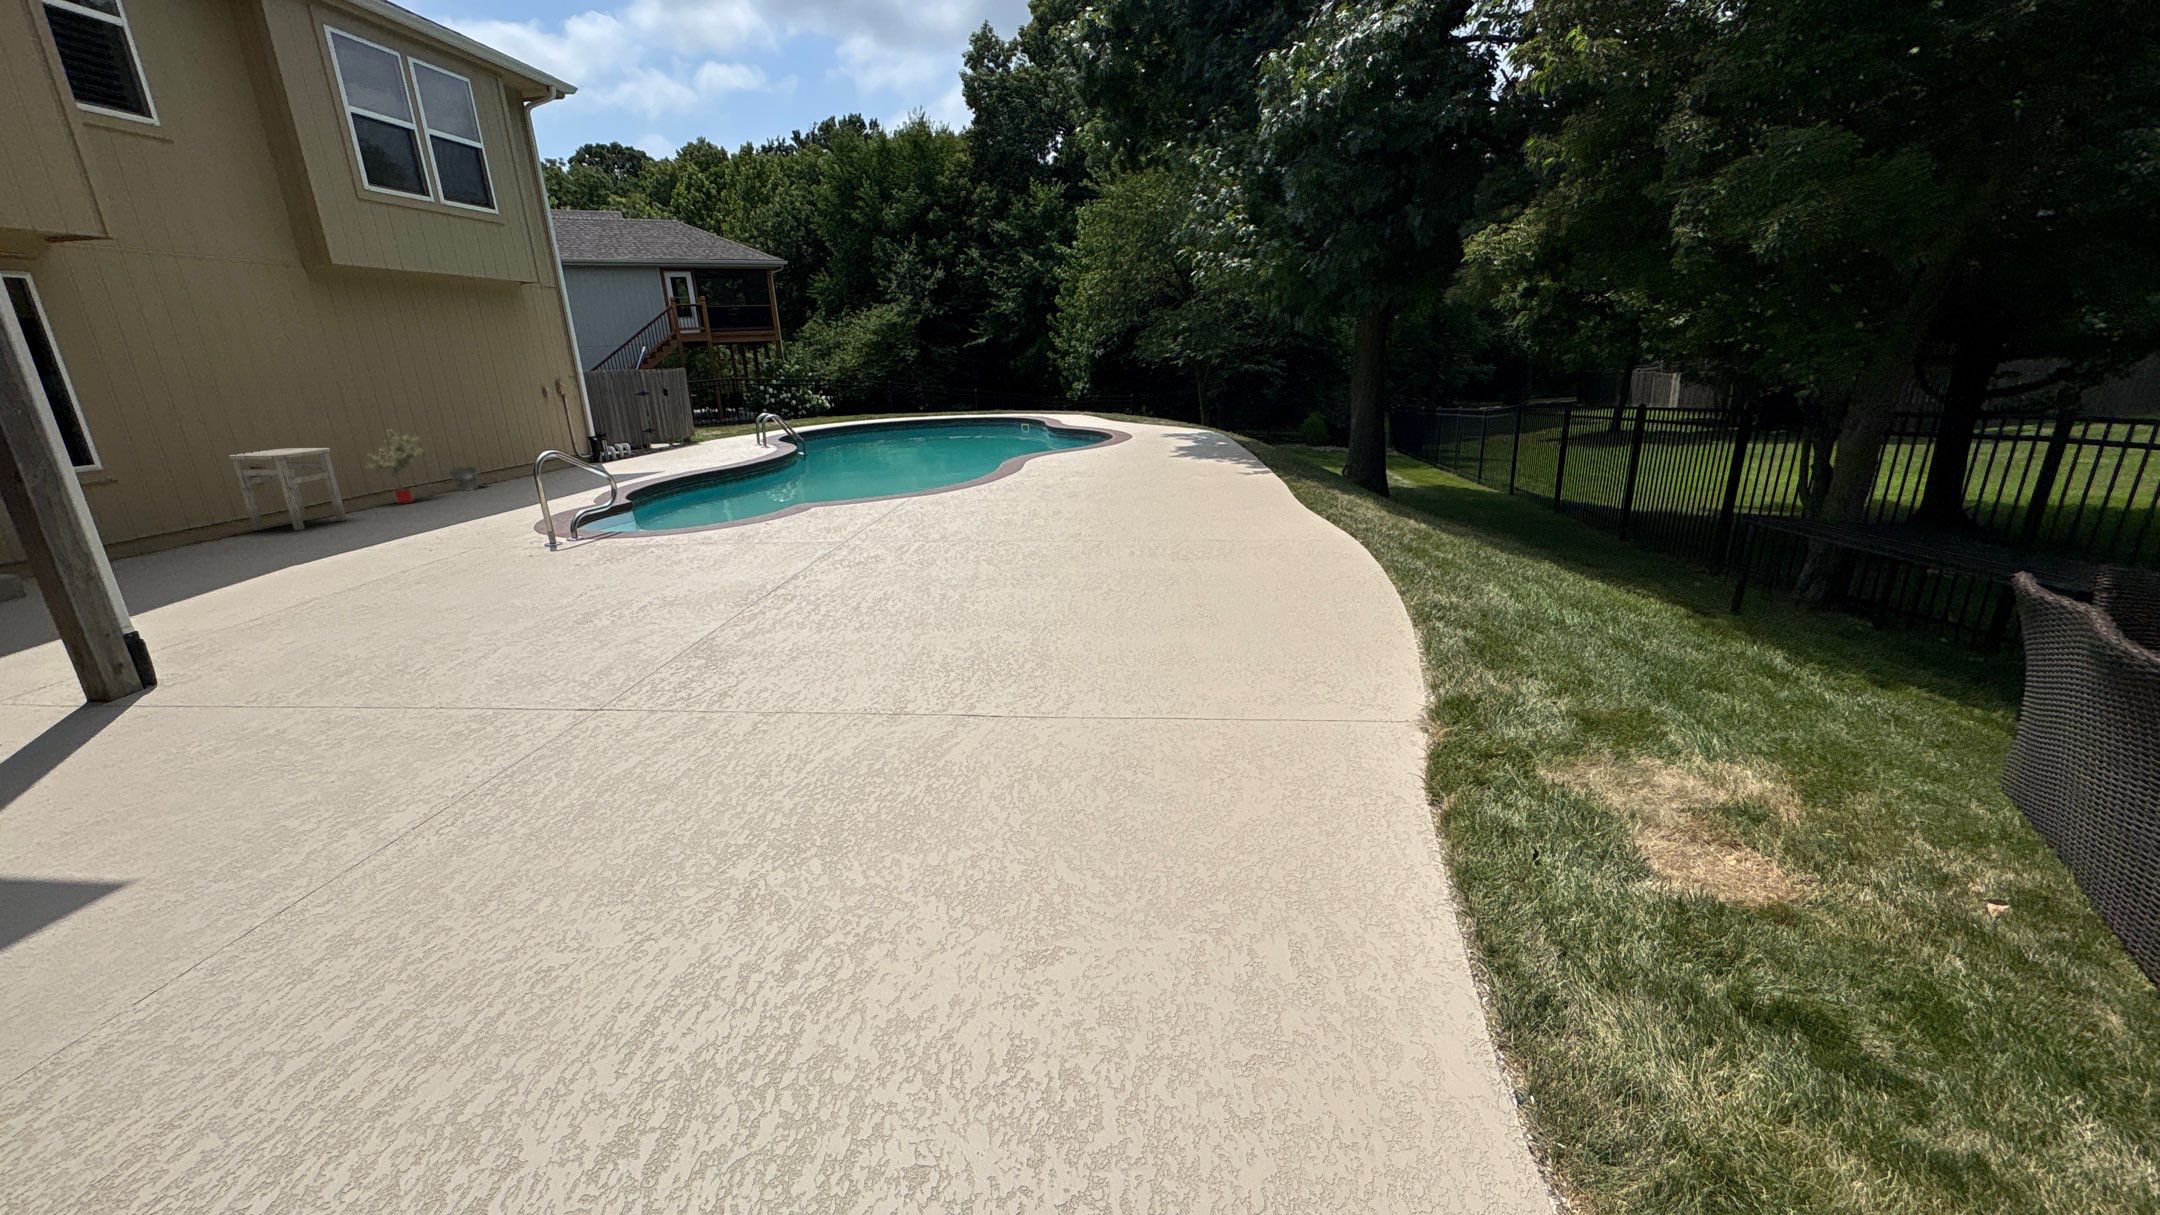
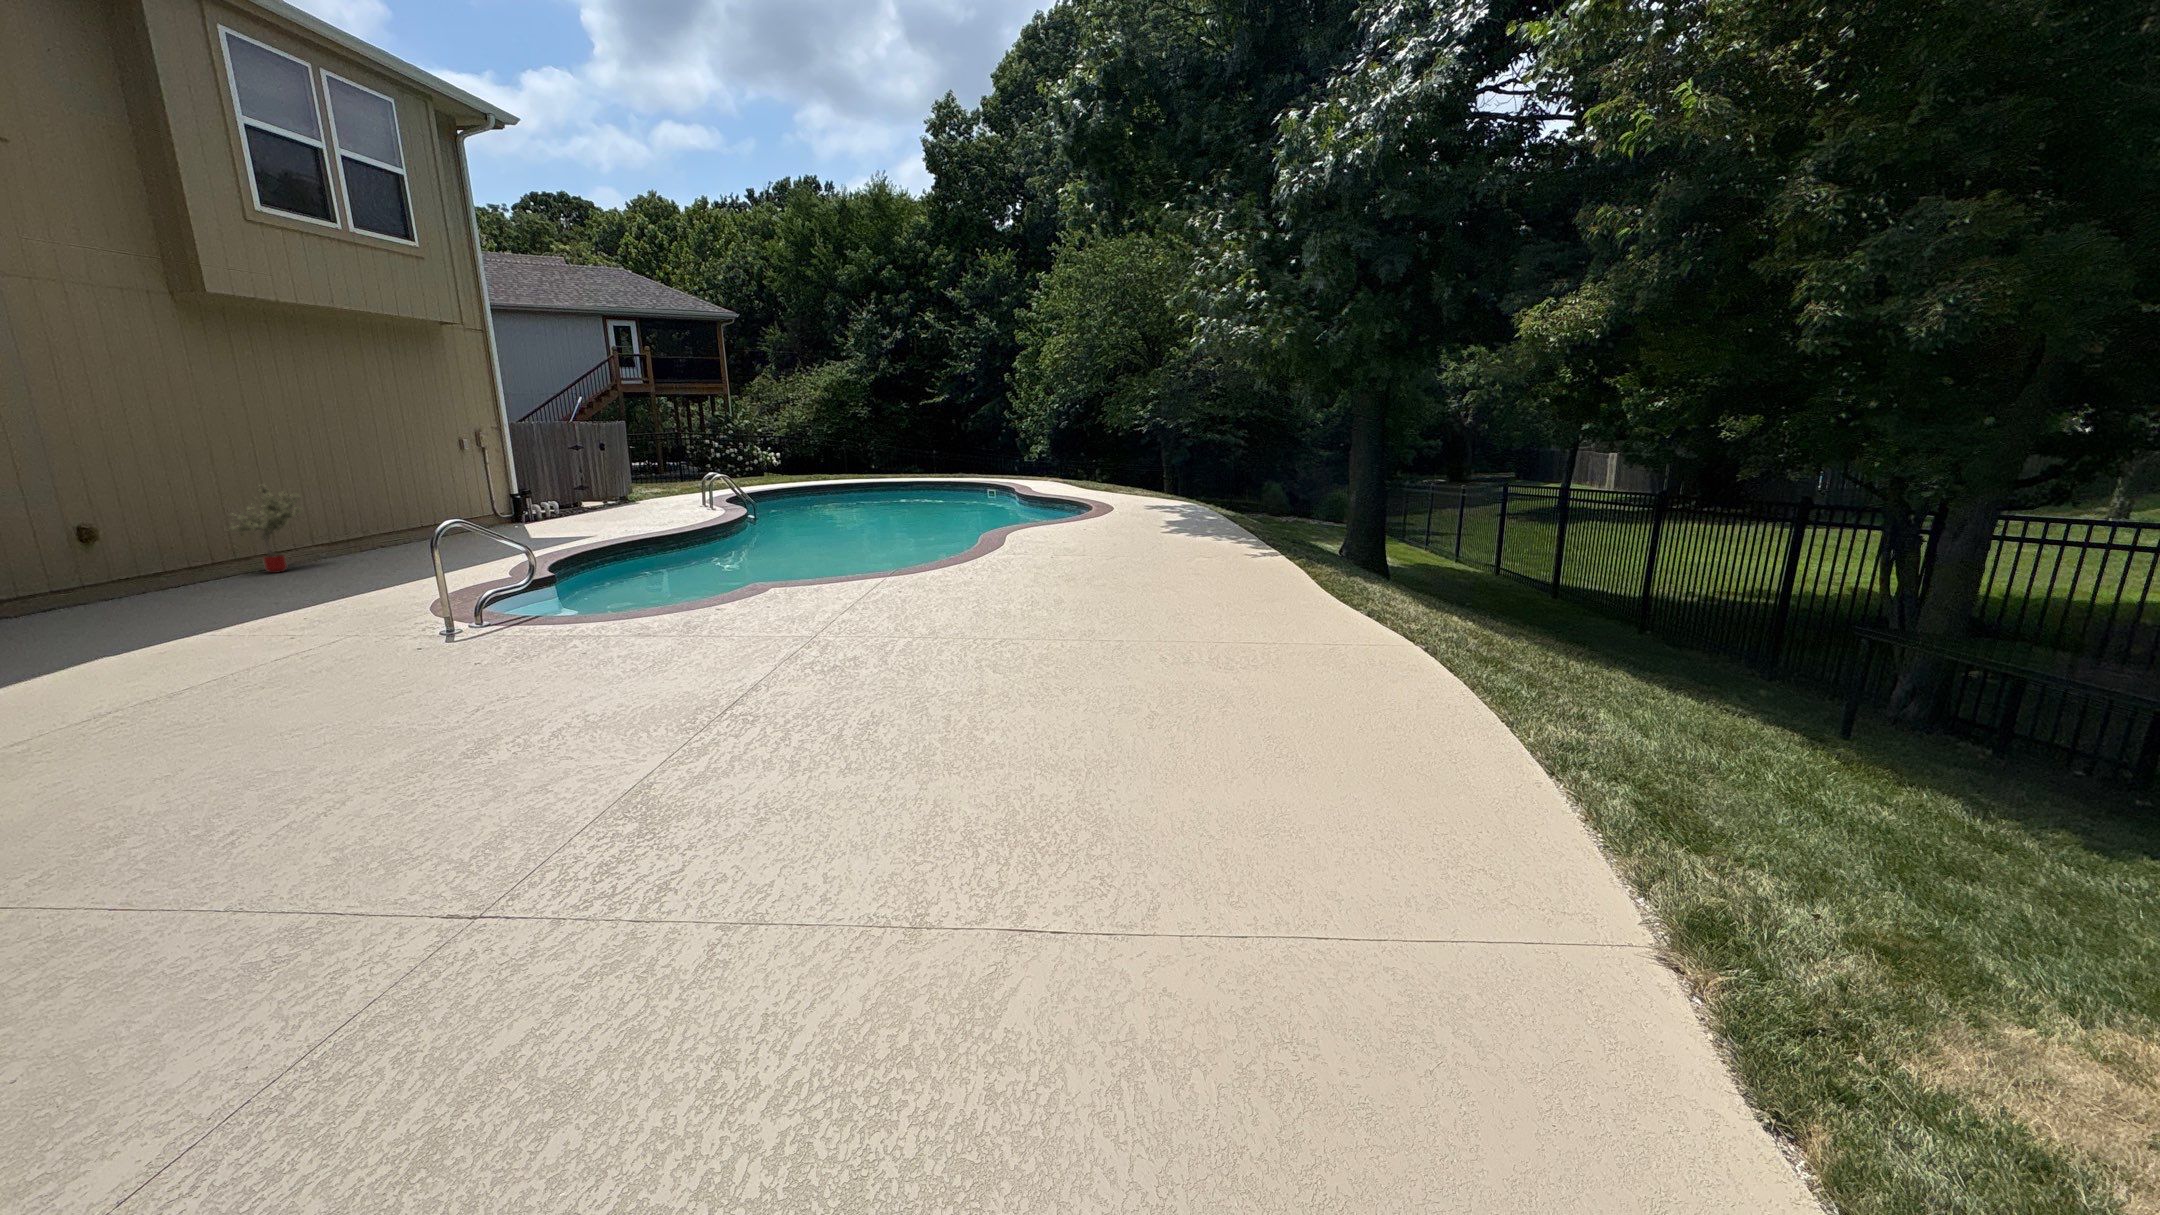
side table: present [229,448,347,530] -> none [36,506,194,608]
bucket: present [449,467,478,491] -> none [335,528,374,556]

